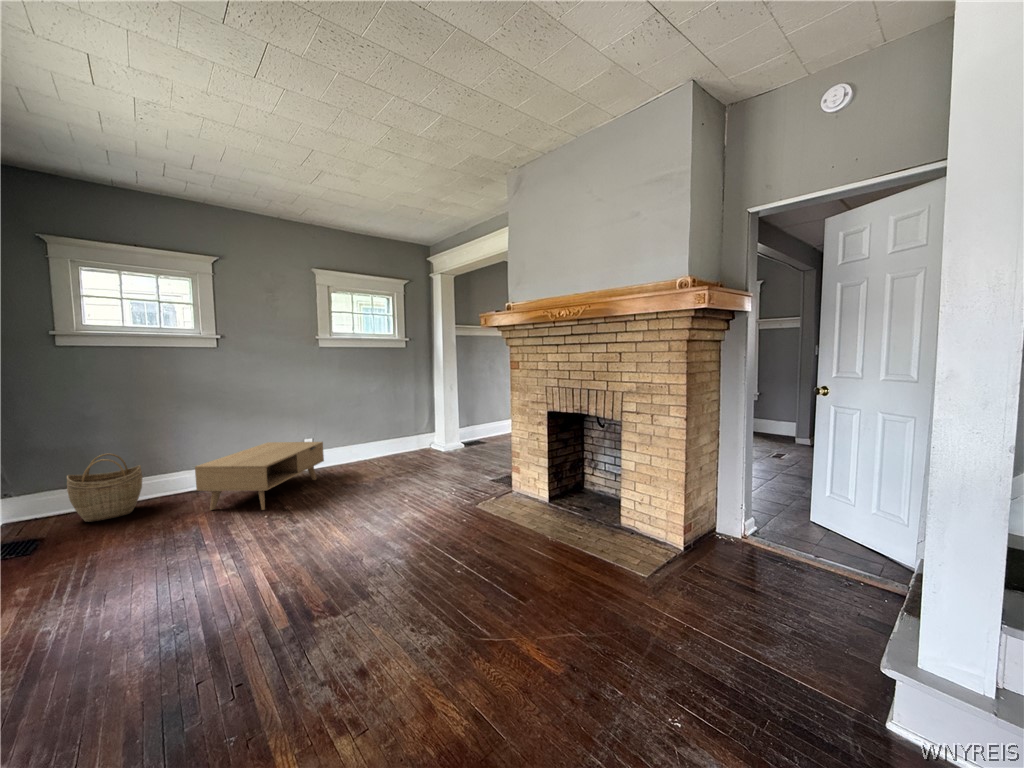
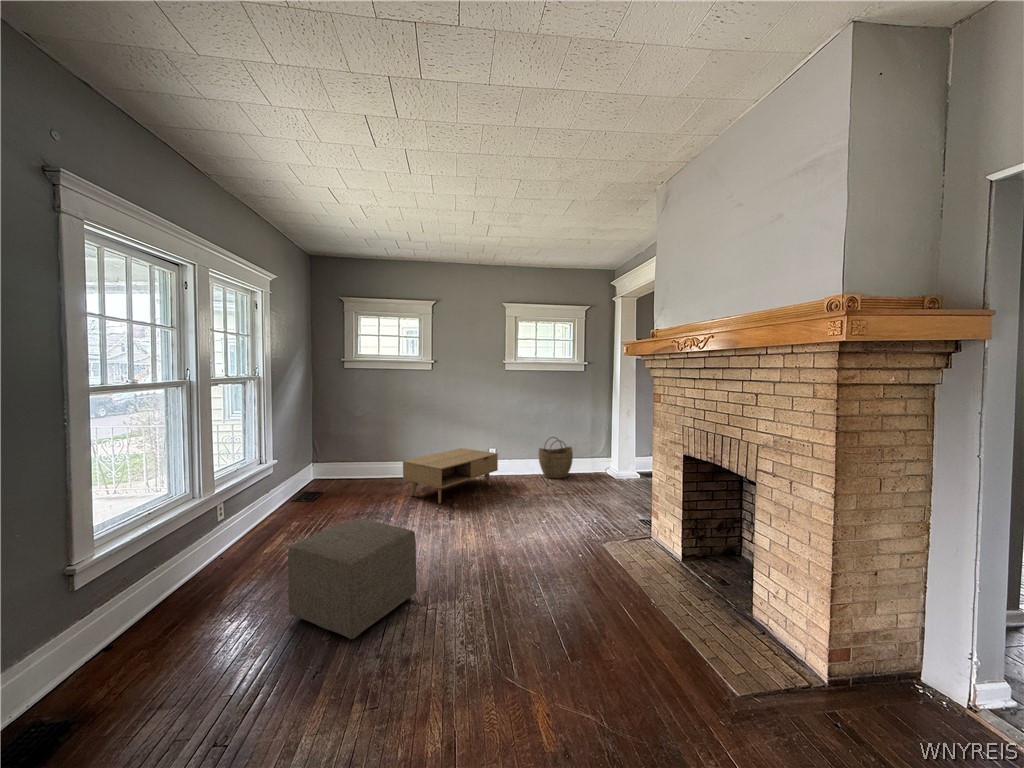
woven basket: present [67,454,142,522] -> present [539,437,573,479]
ottoman: none [127,530,321,697] -> present [288,519,416,639]

